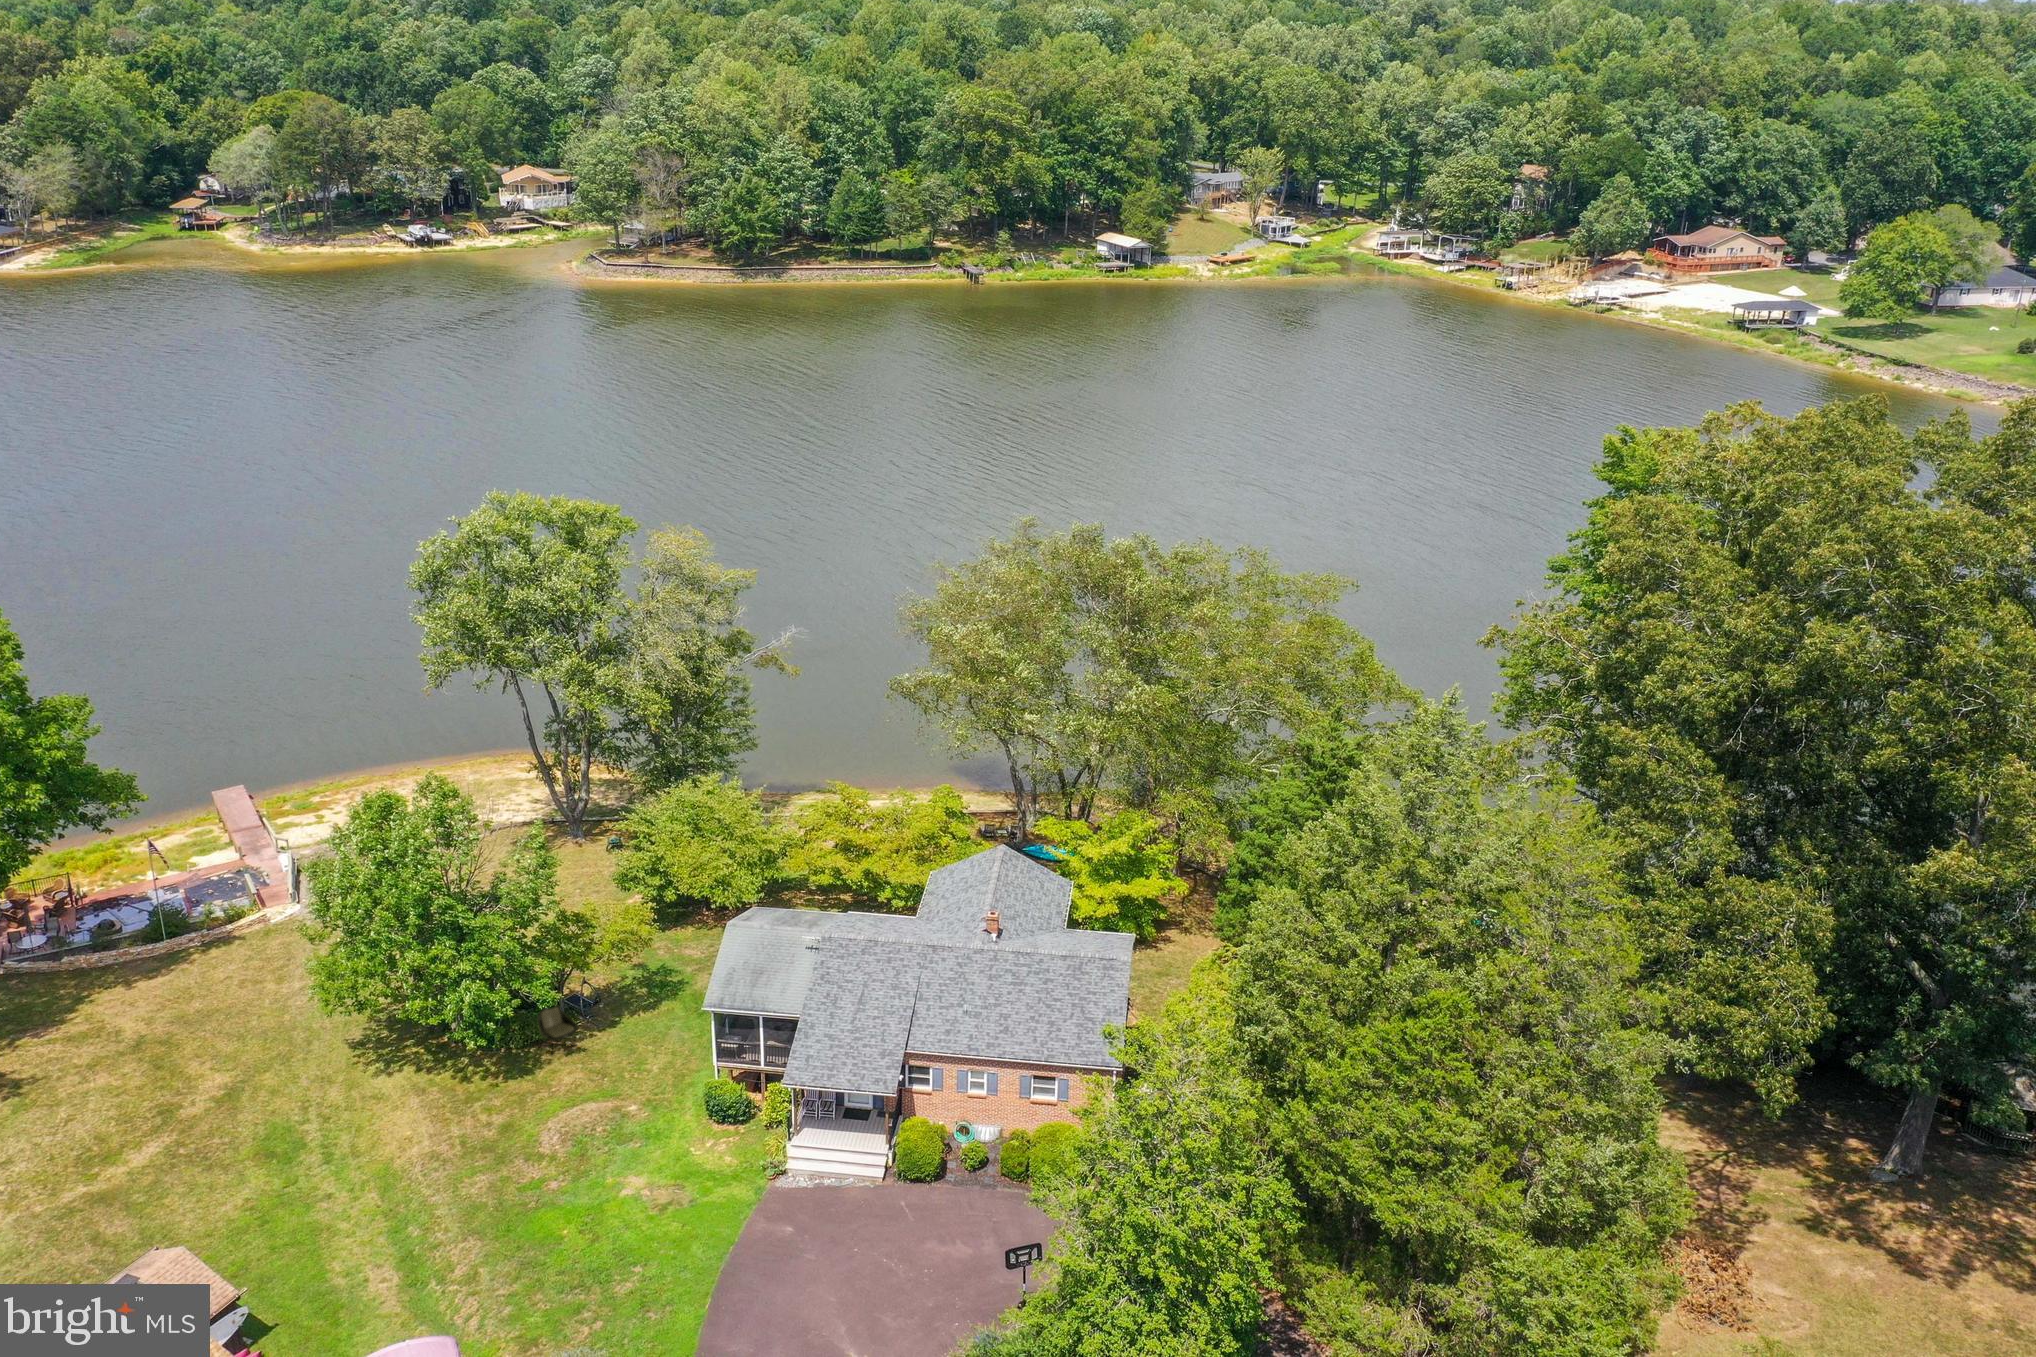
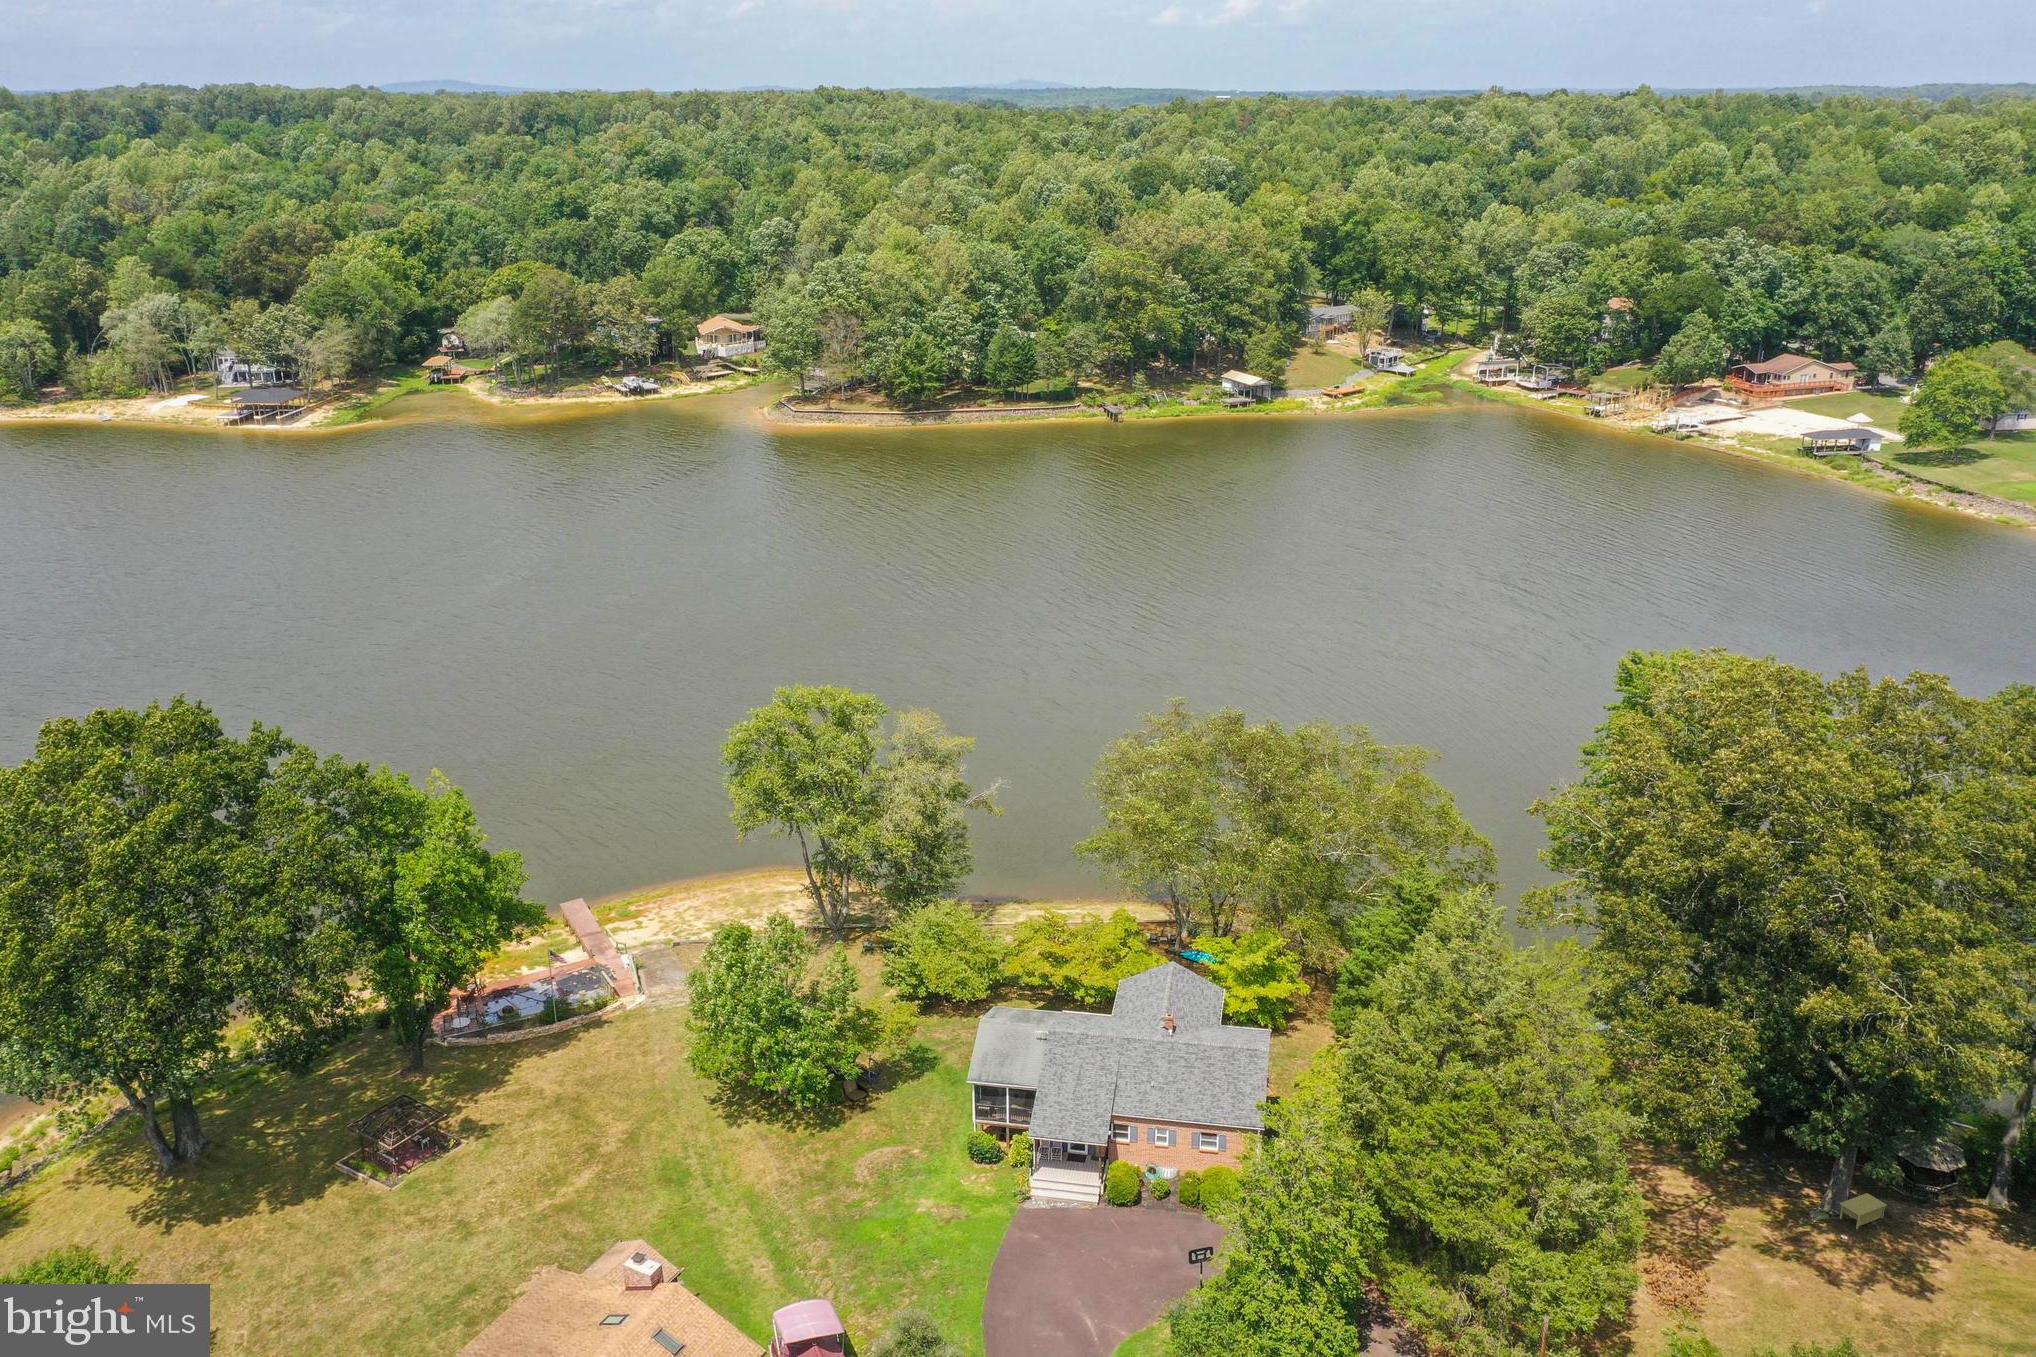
storage bench: none [1907,1144,1971,1195] -> present [1840,1193,1886,1229]

